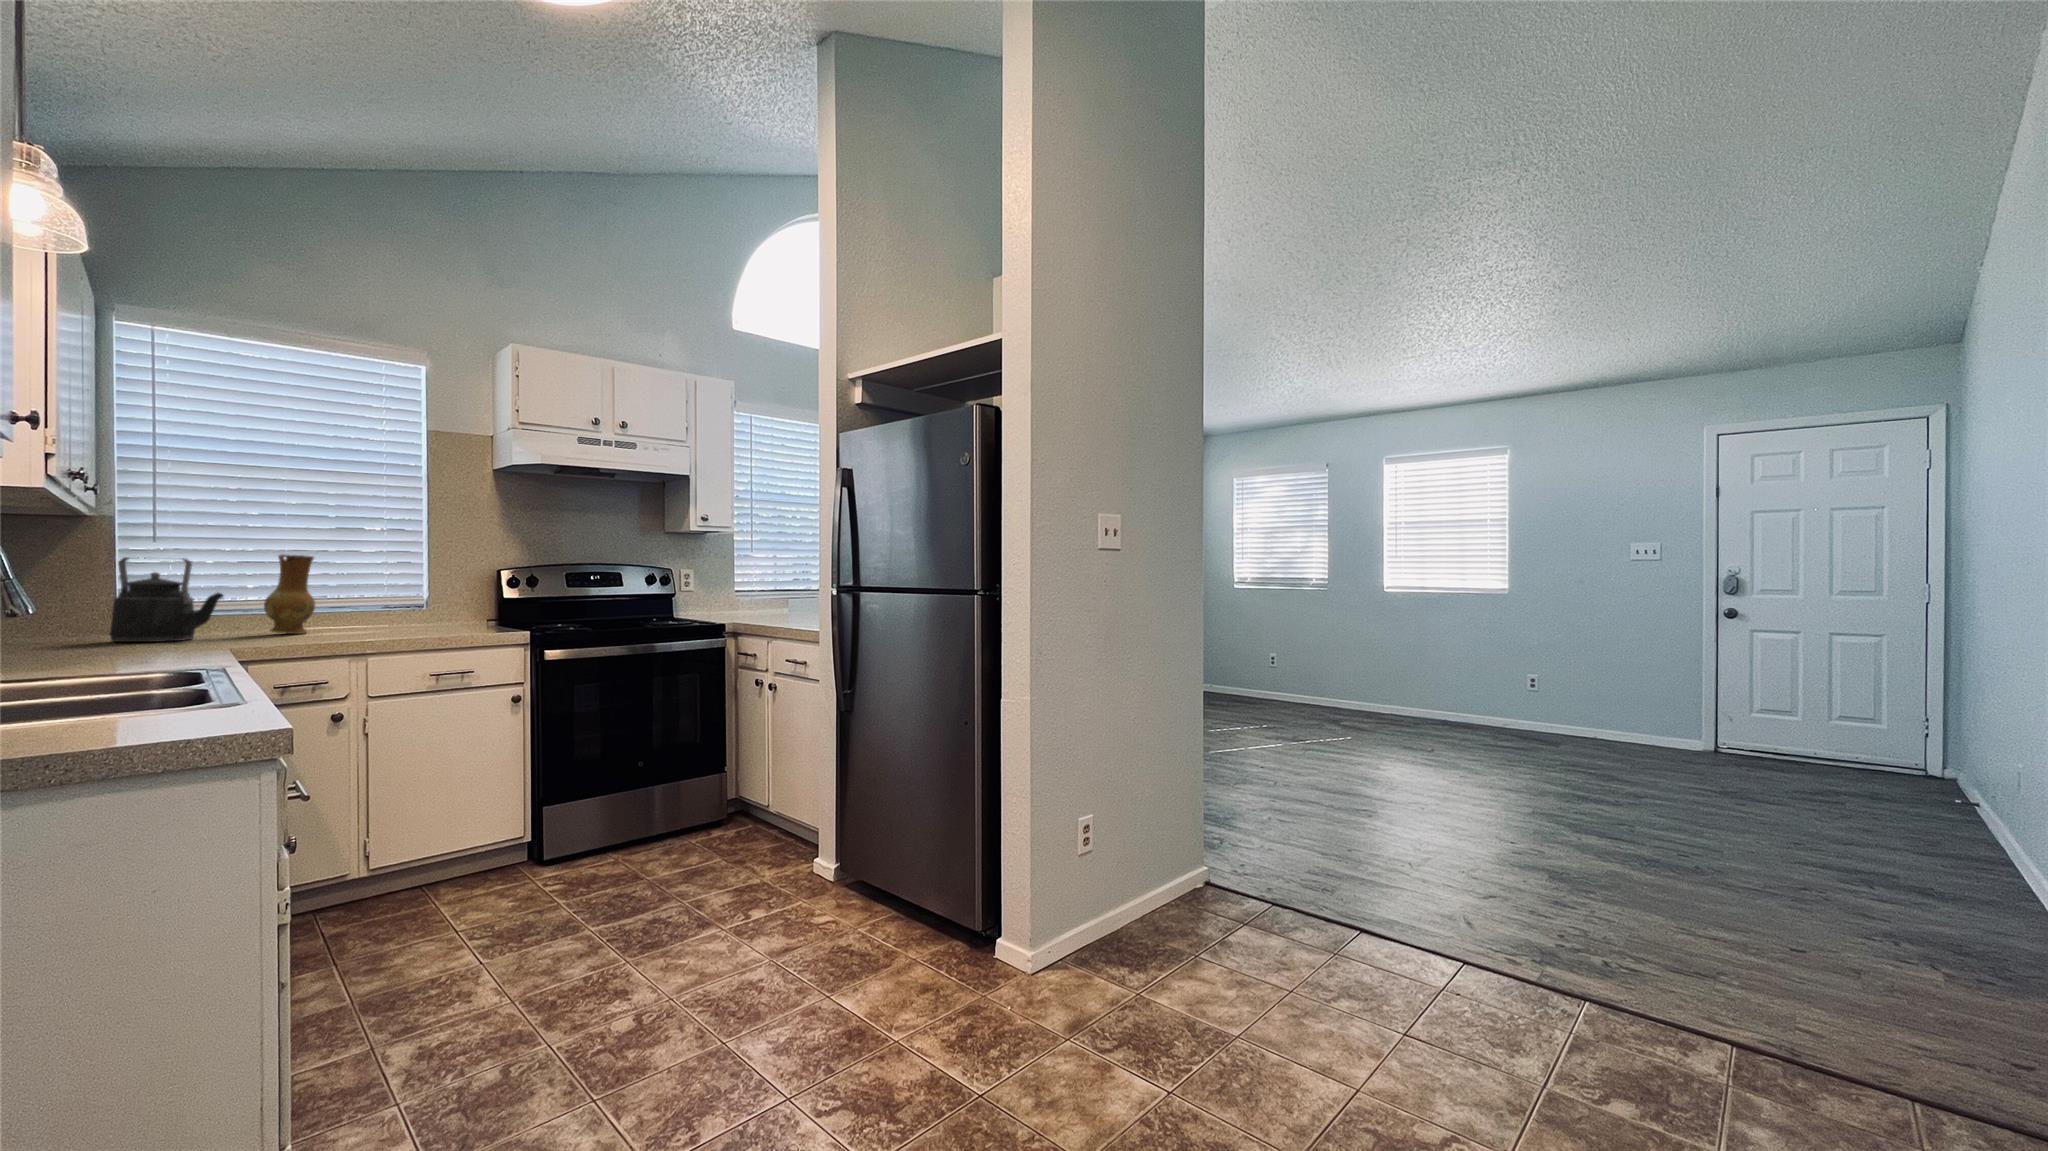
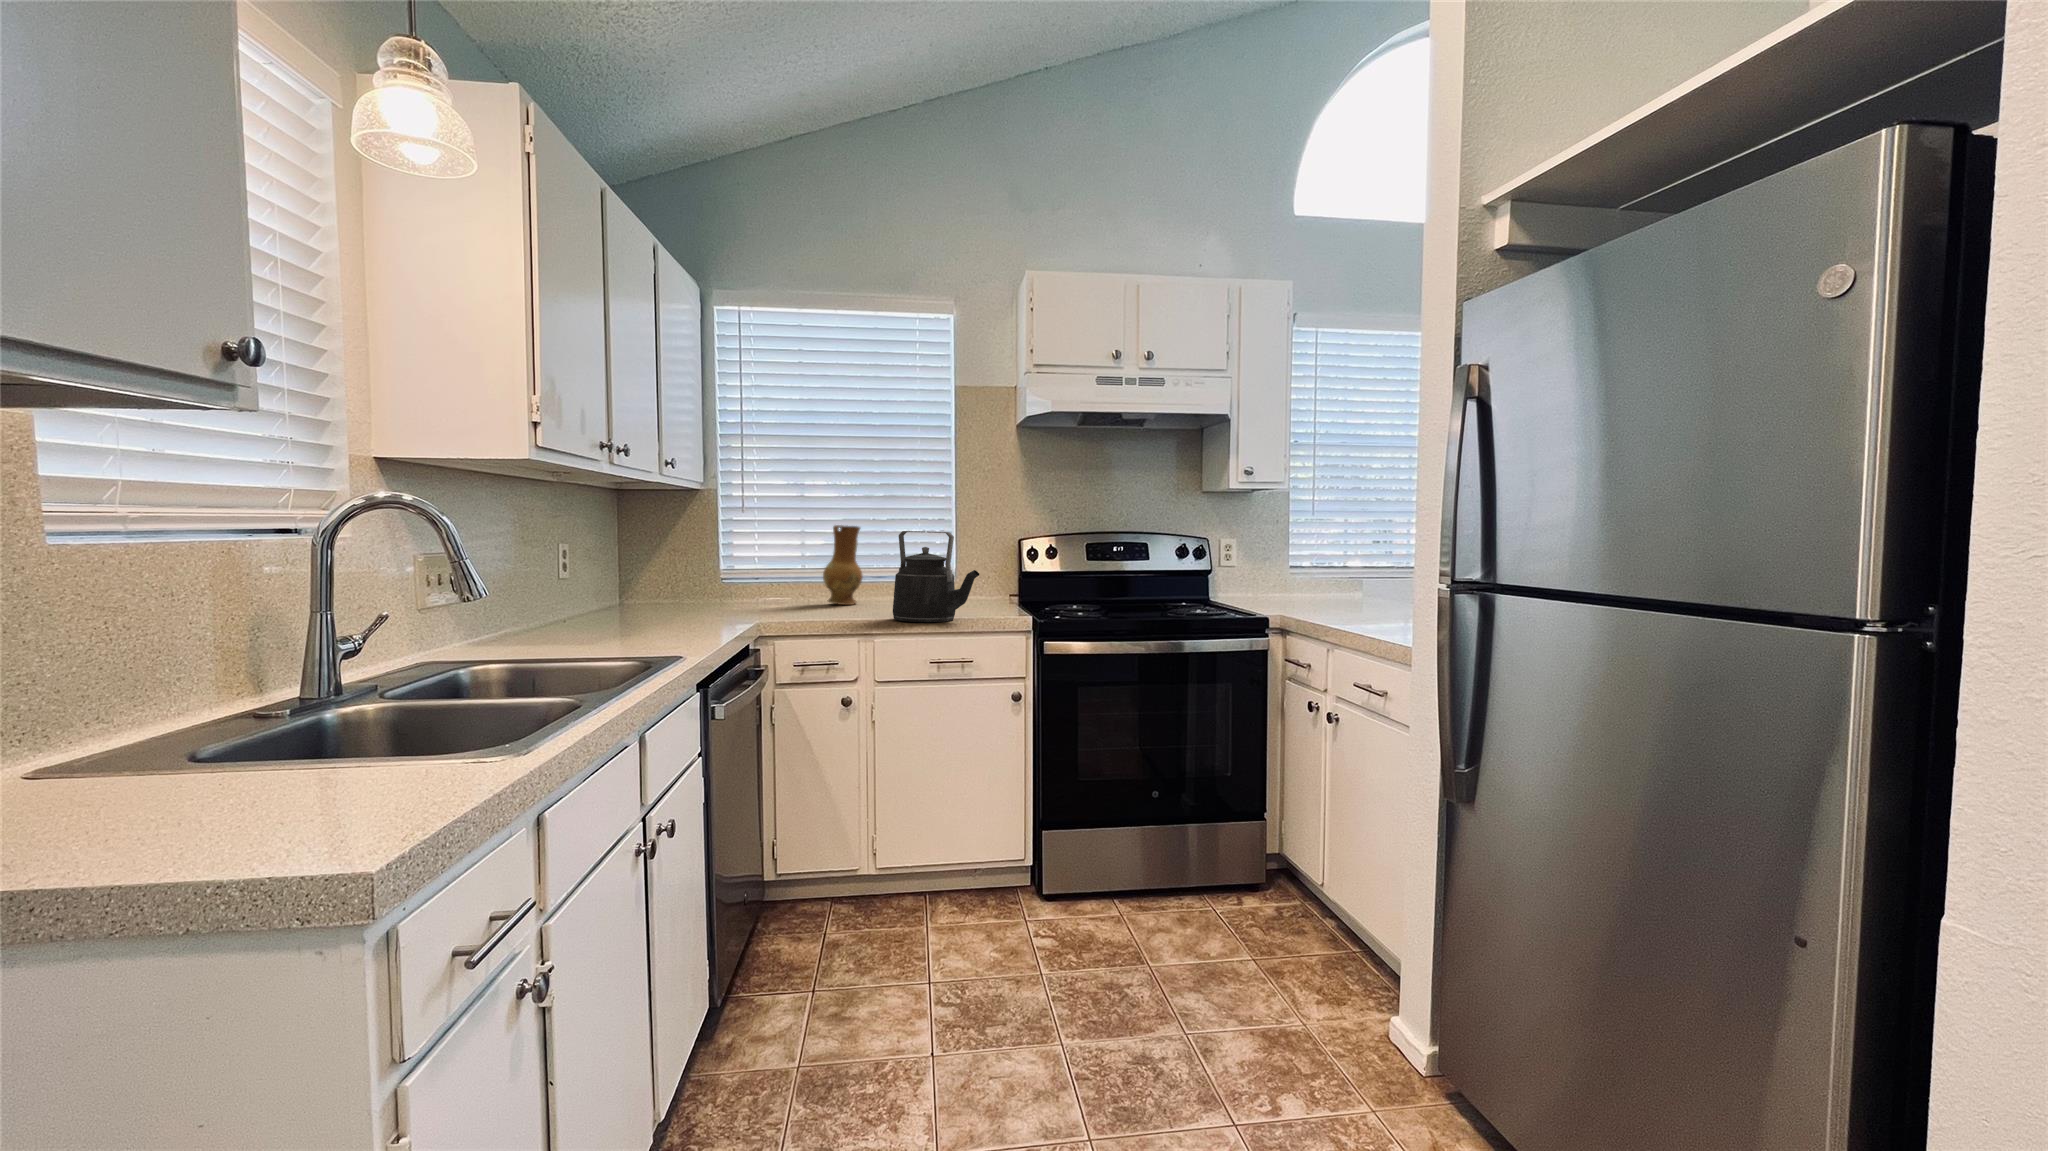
kettle: present [110,557,223,642] -> present [893,531,979,622]

